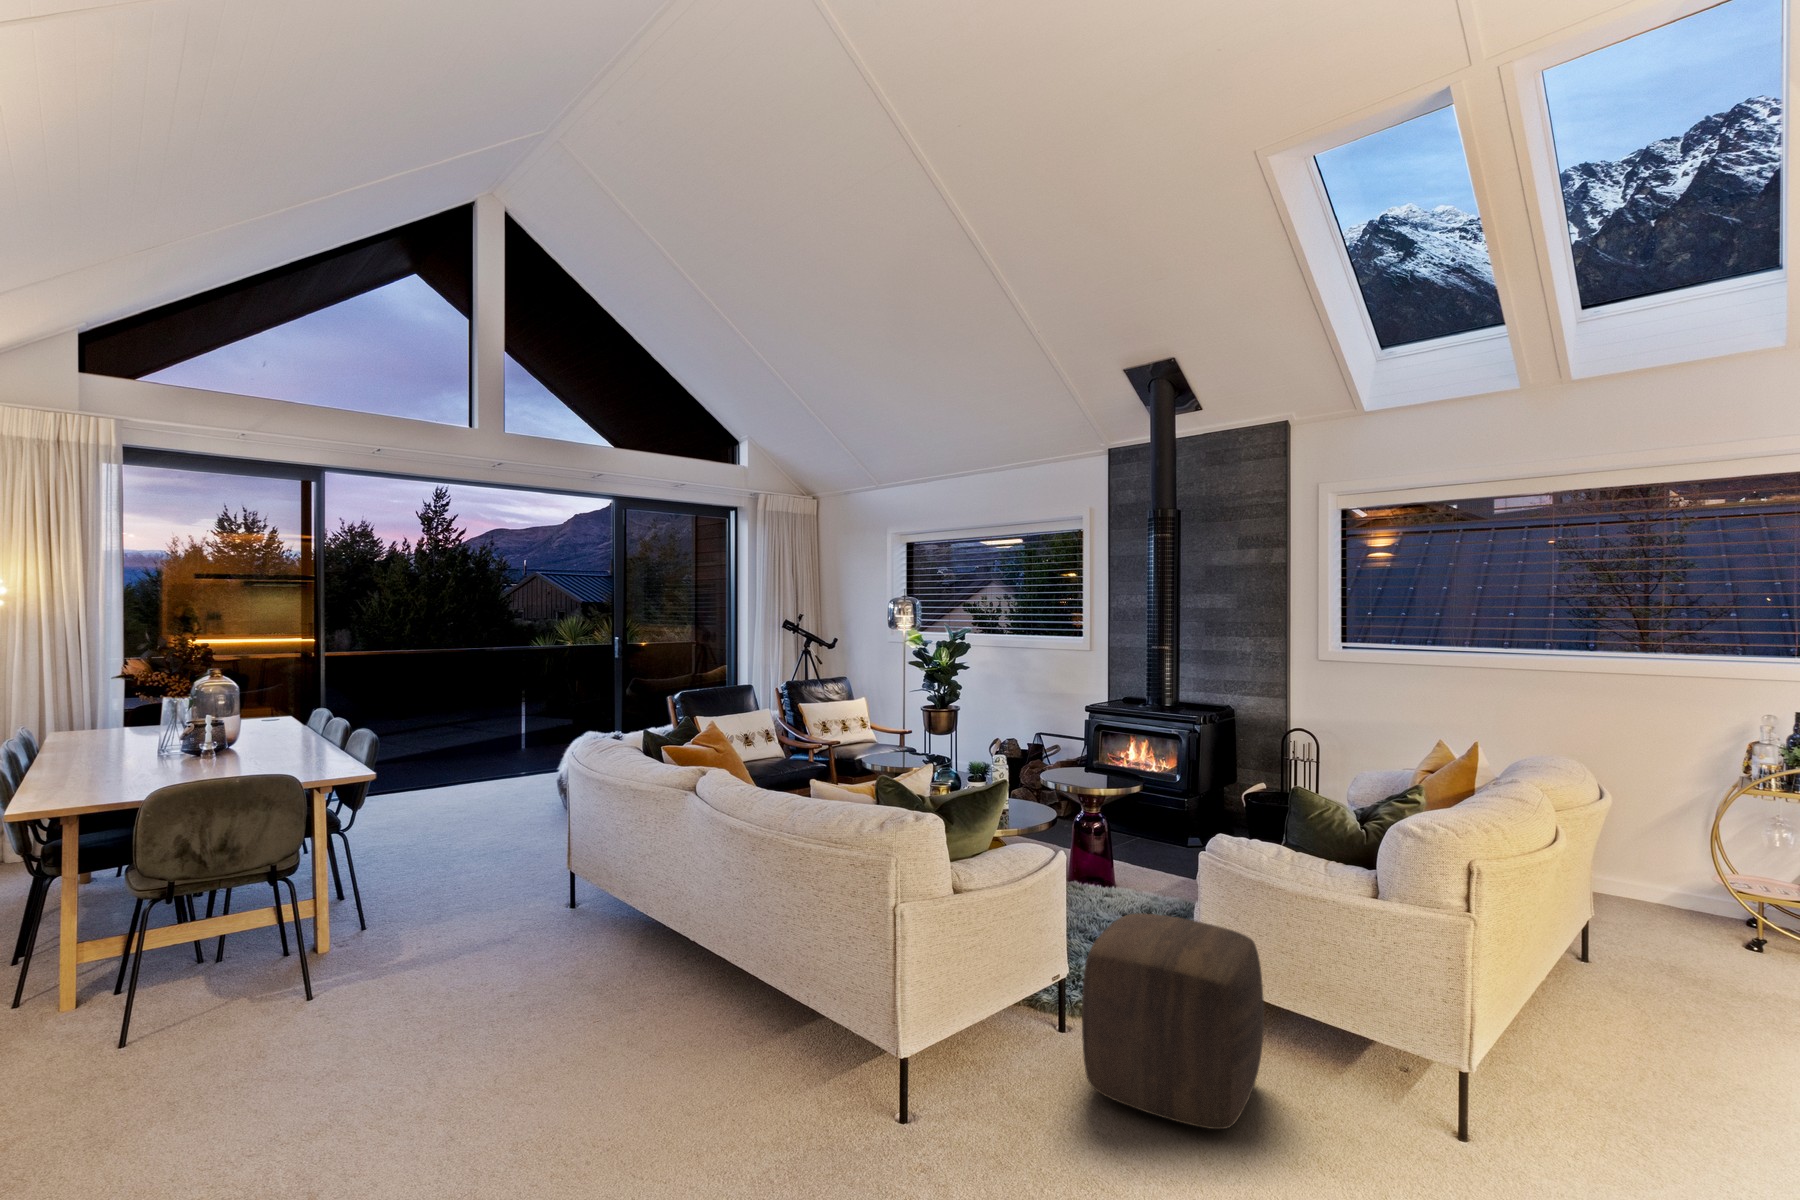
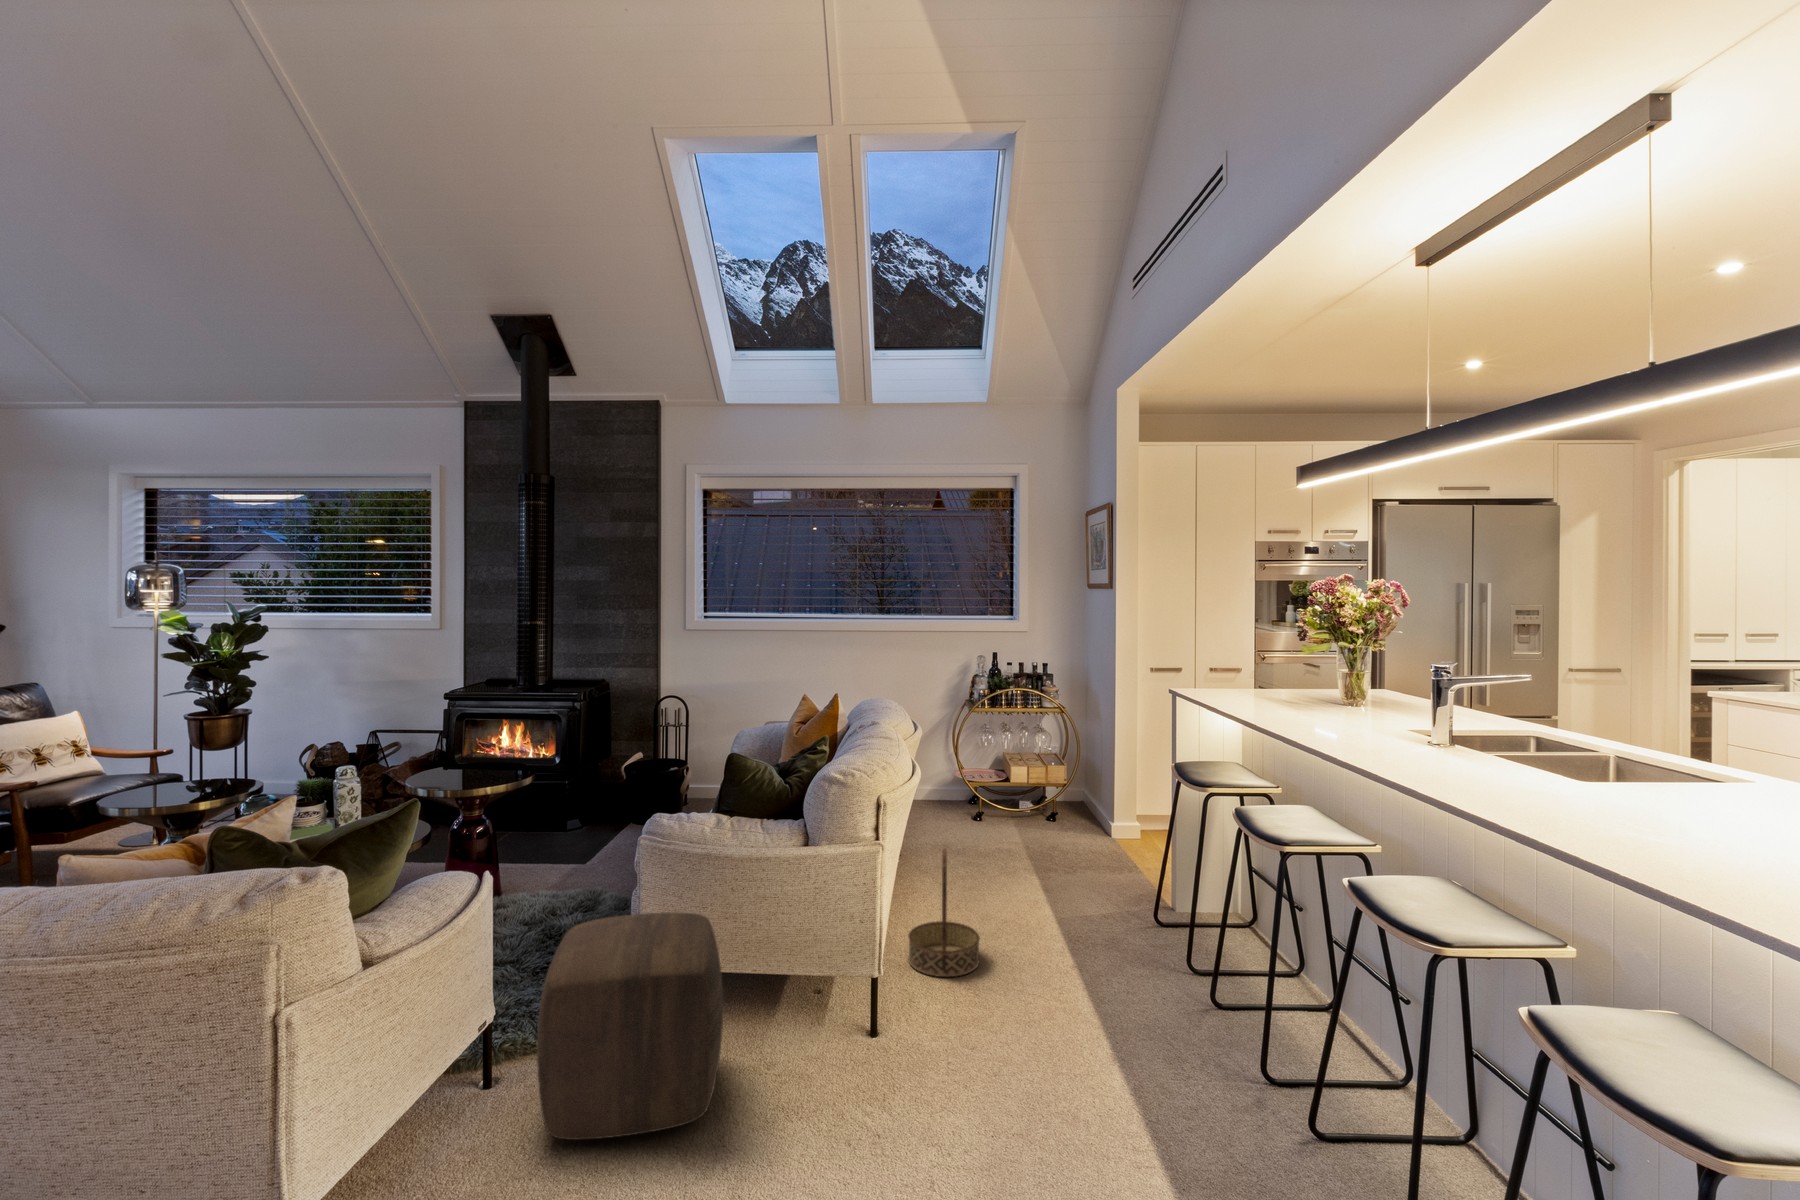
basket: none [1545,950,1666,1125] -> present [908,849,980,977]

